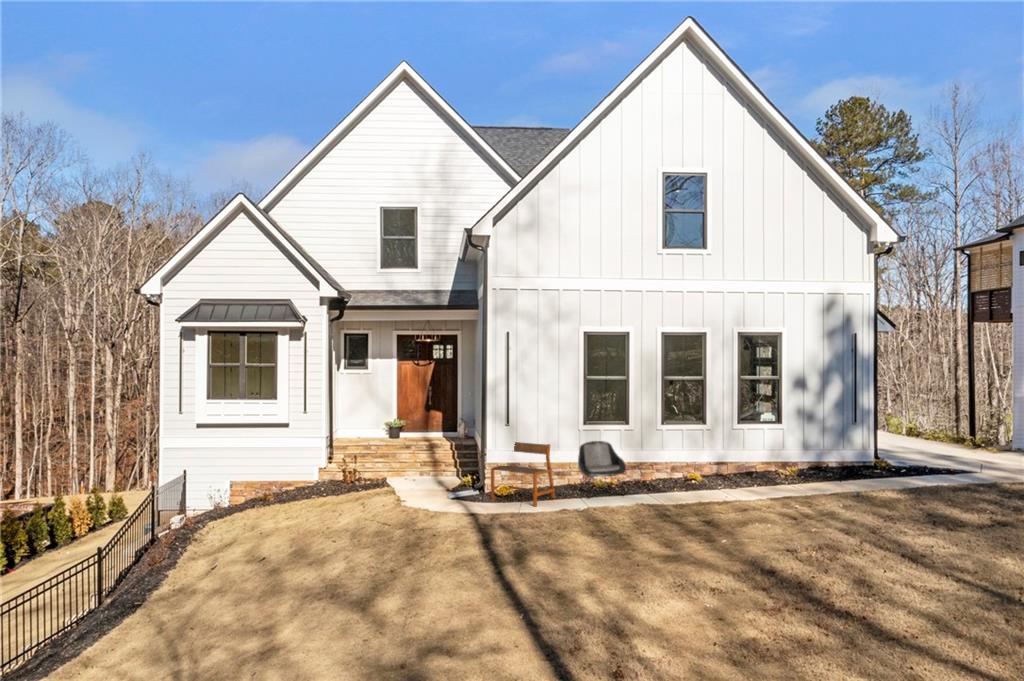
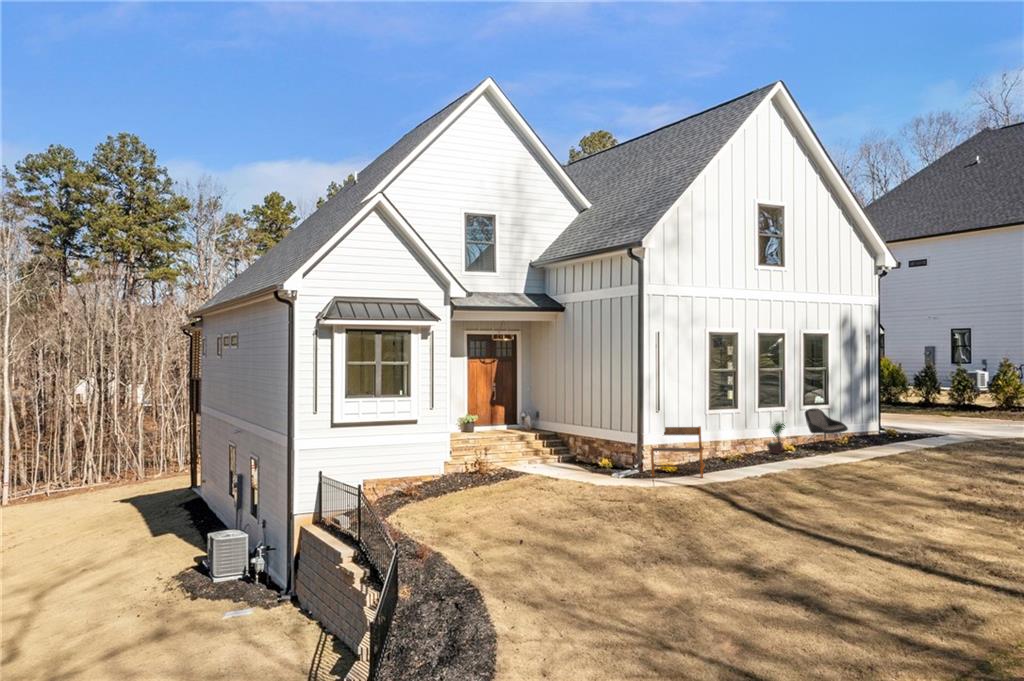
potted tree: none [670,440,695,483] -> present [767,423,785,454]
lounge chair: present [578,441,626,498] -> present [805,409,848,448]

